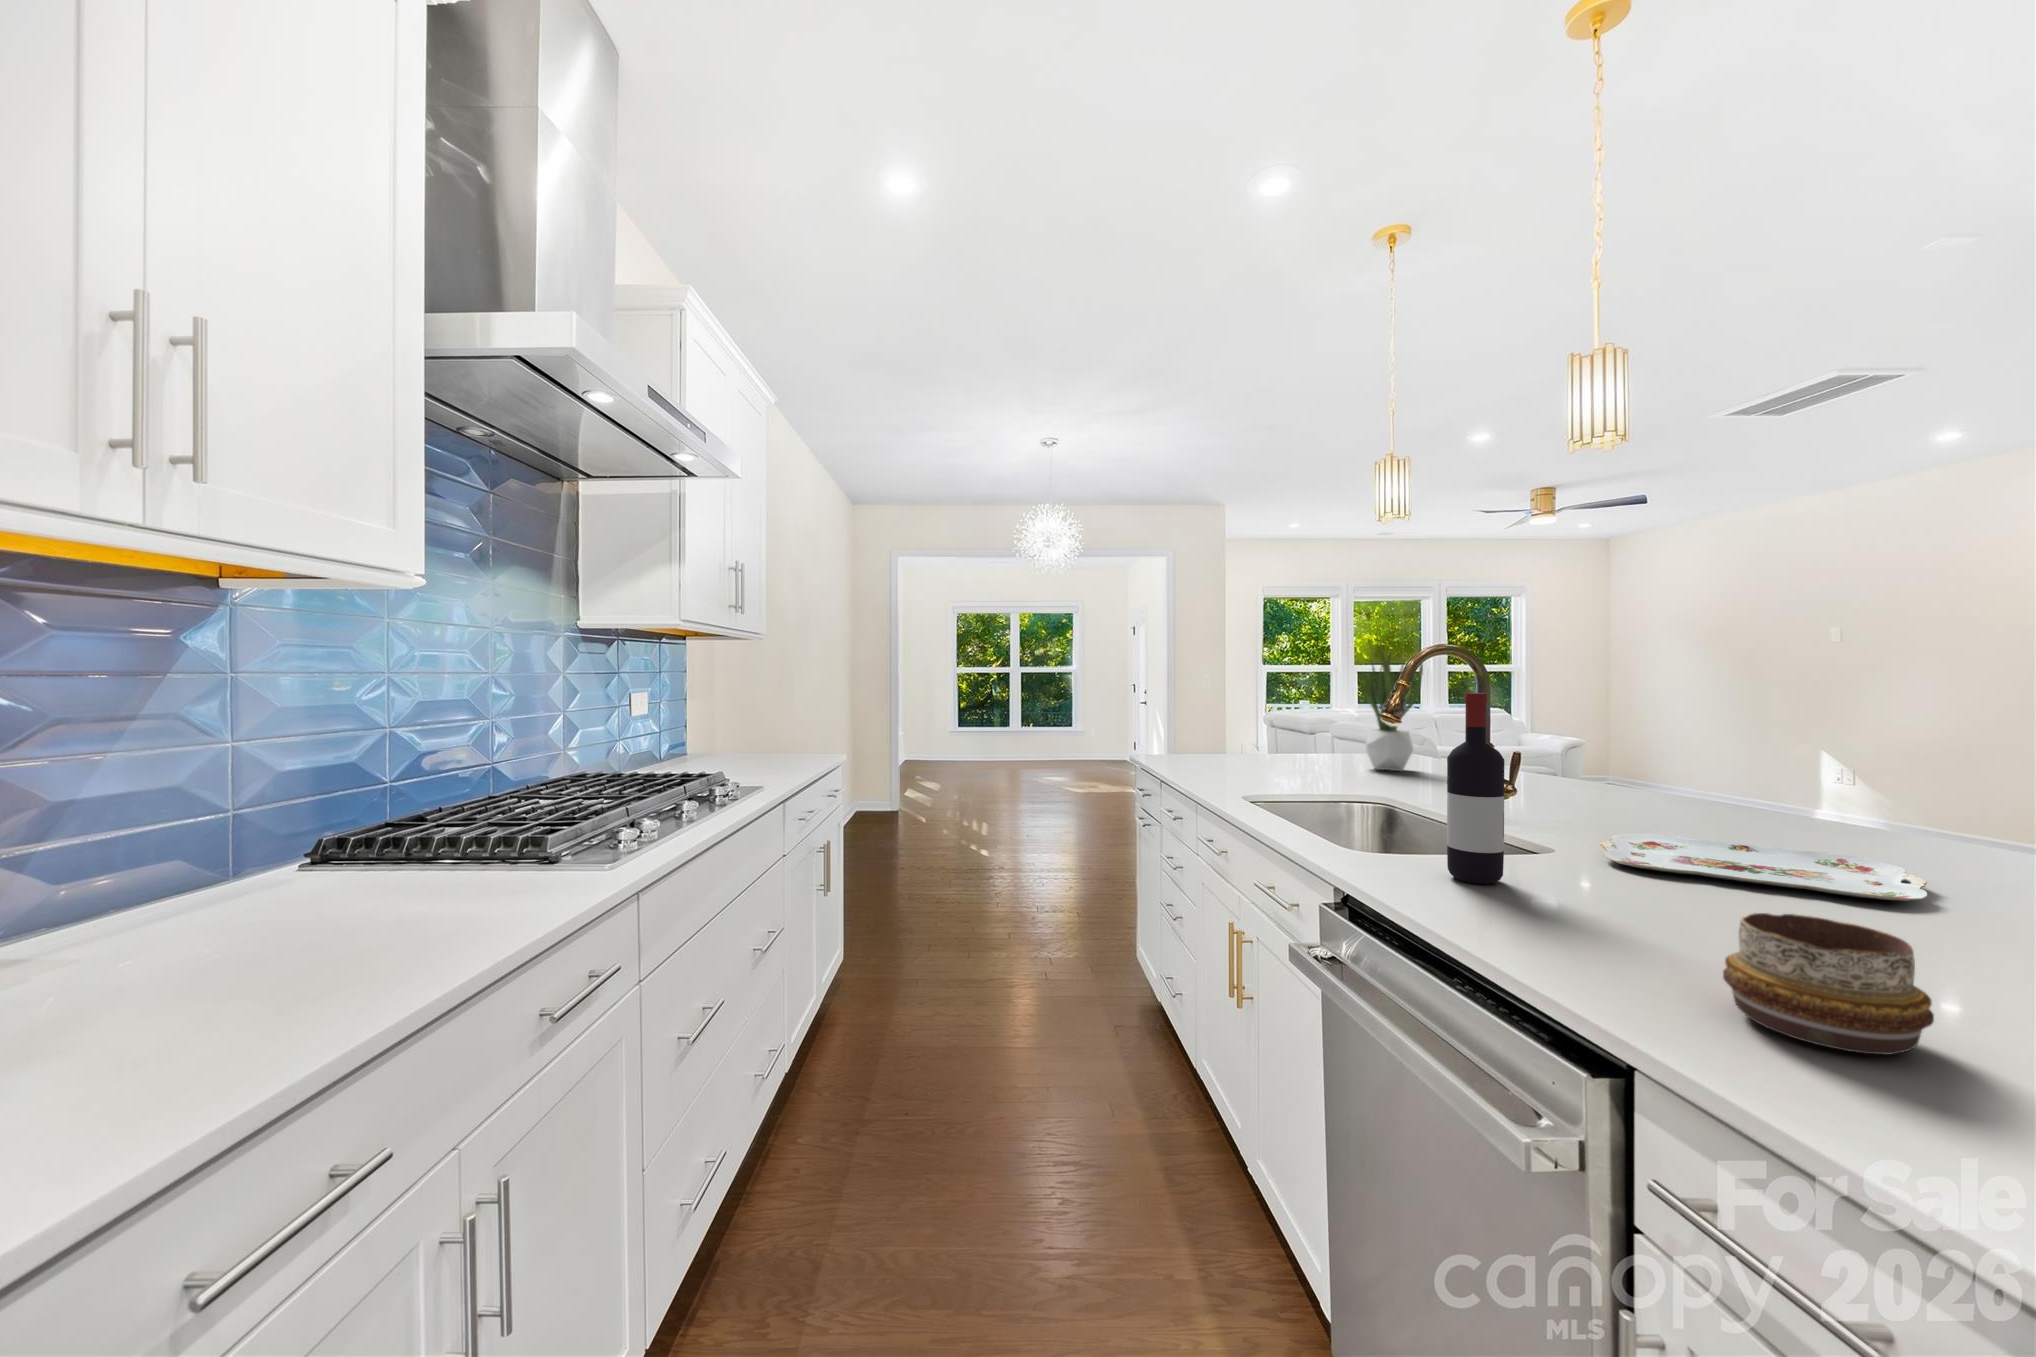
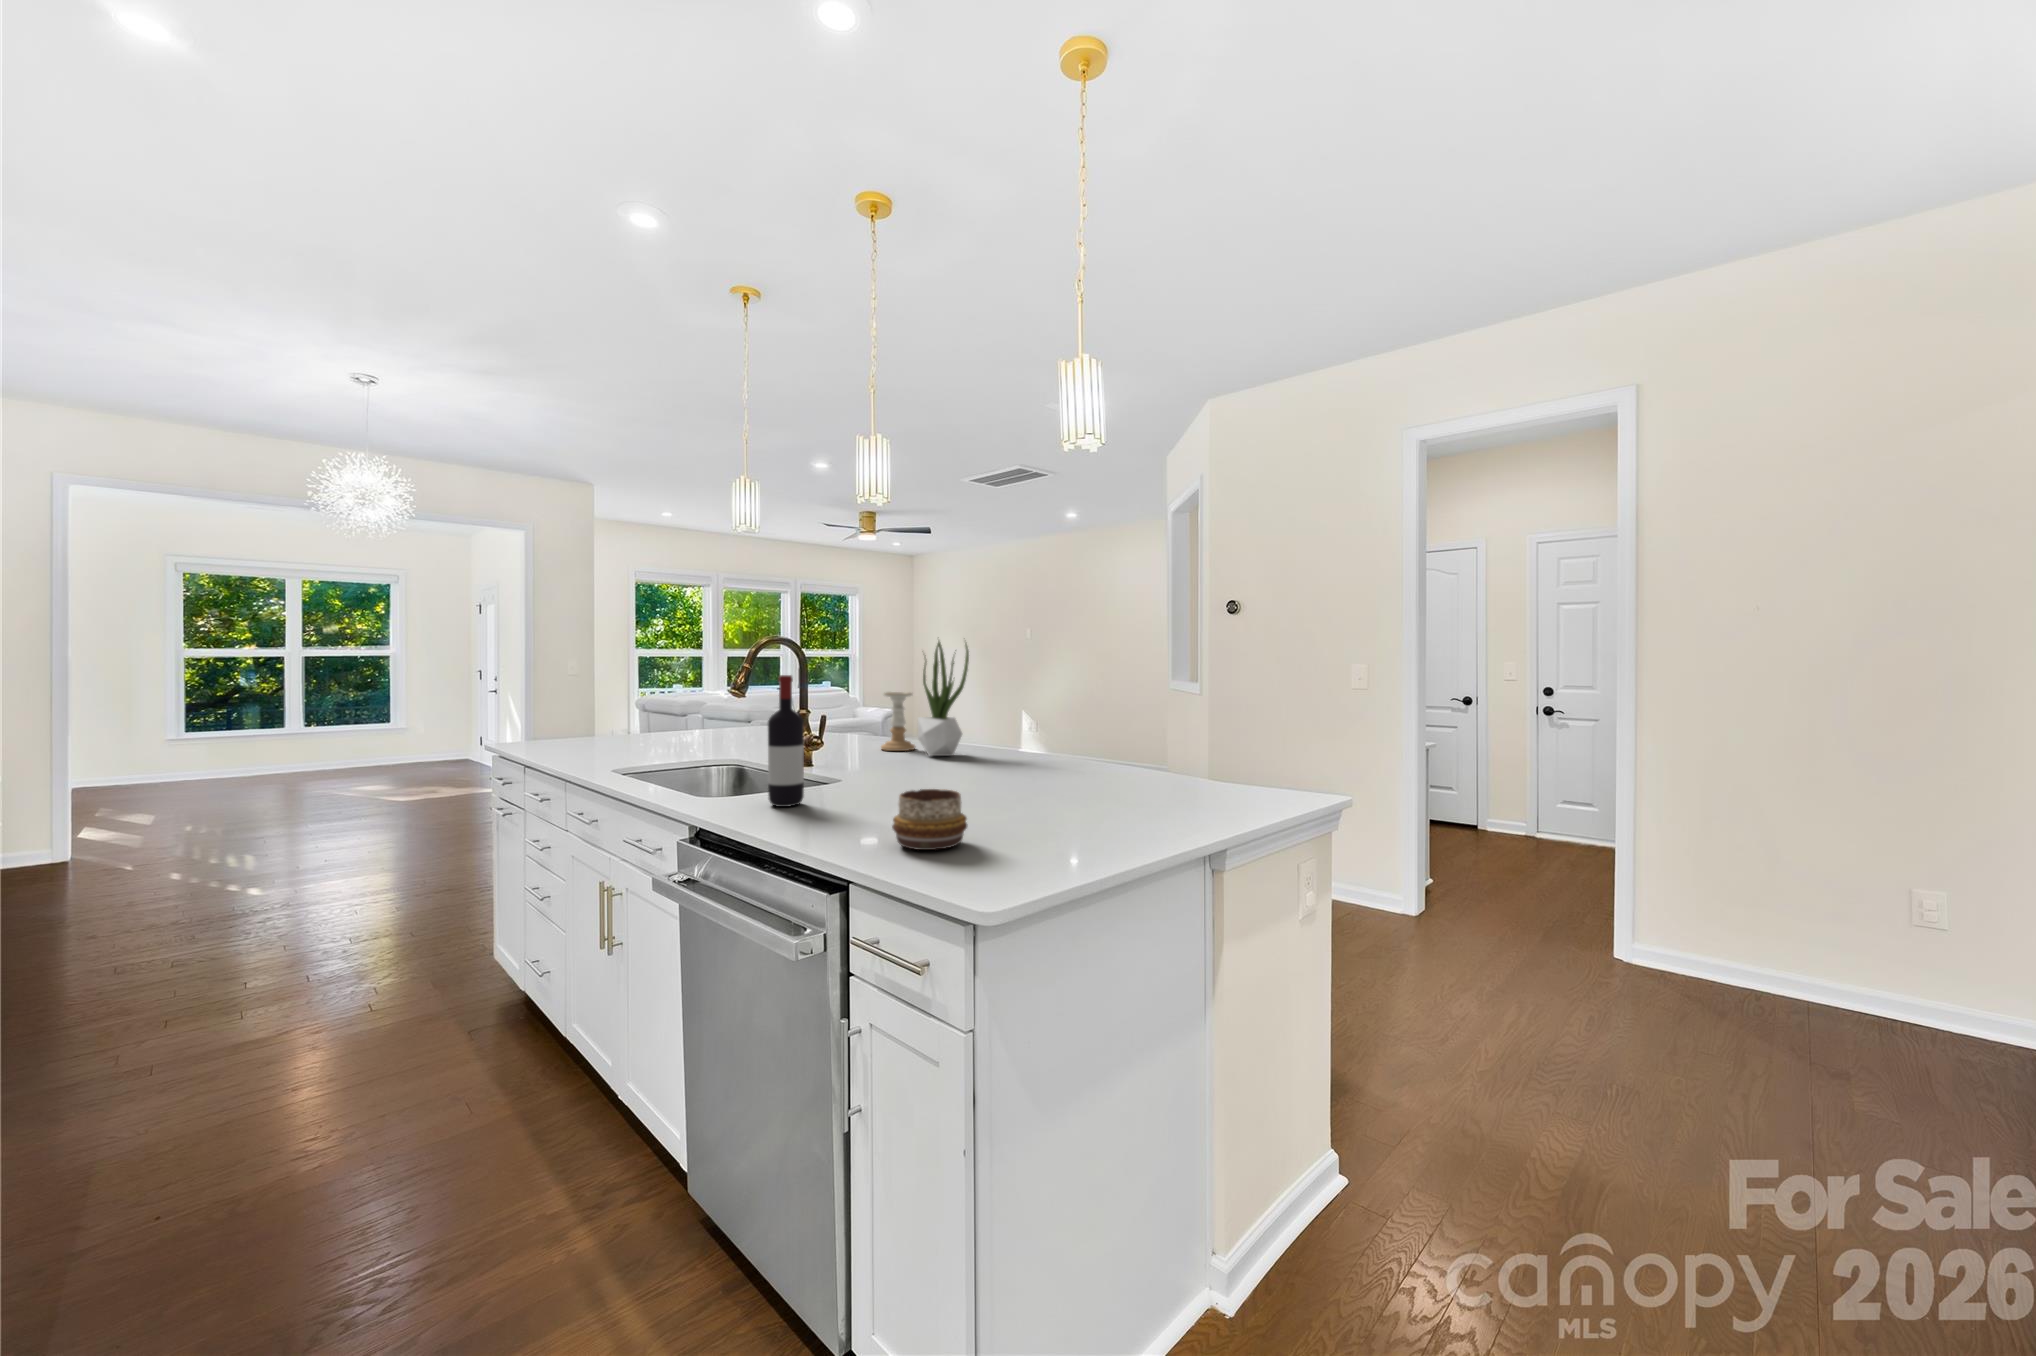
potted plant: present [1365,650,1423,771] -> present [918,641,969,756]
candle holder: none [1600,721,1664,809] -> present [881,692,915,751]
serving tray: present [1600,833,1927,901] -> none [867,764,1011,785]

